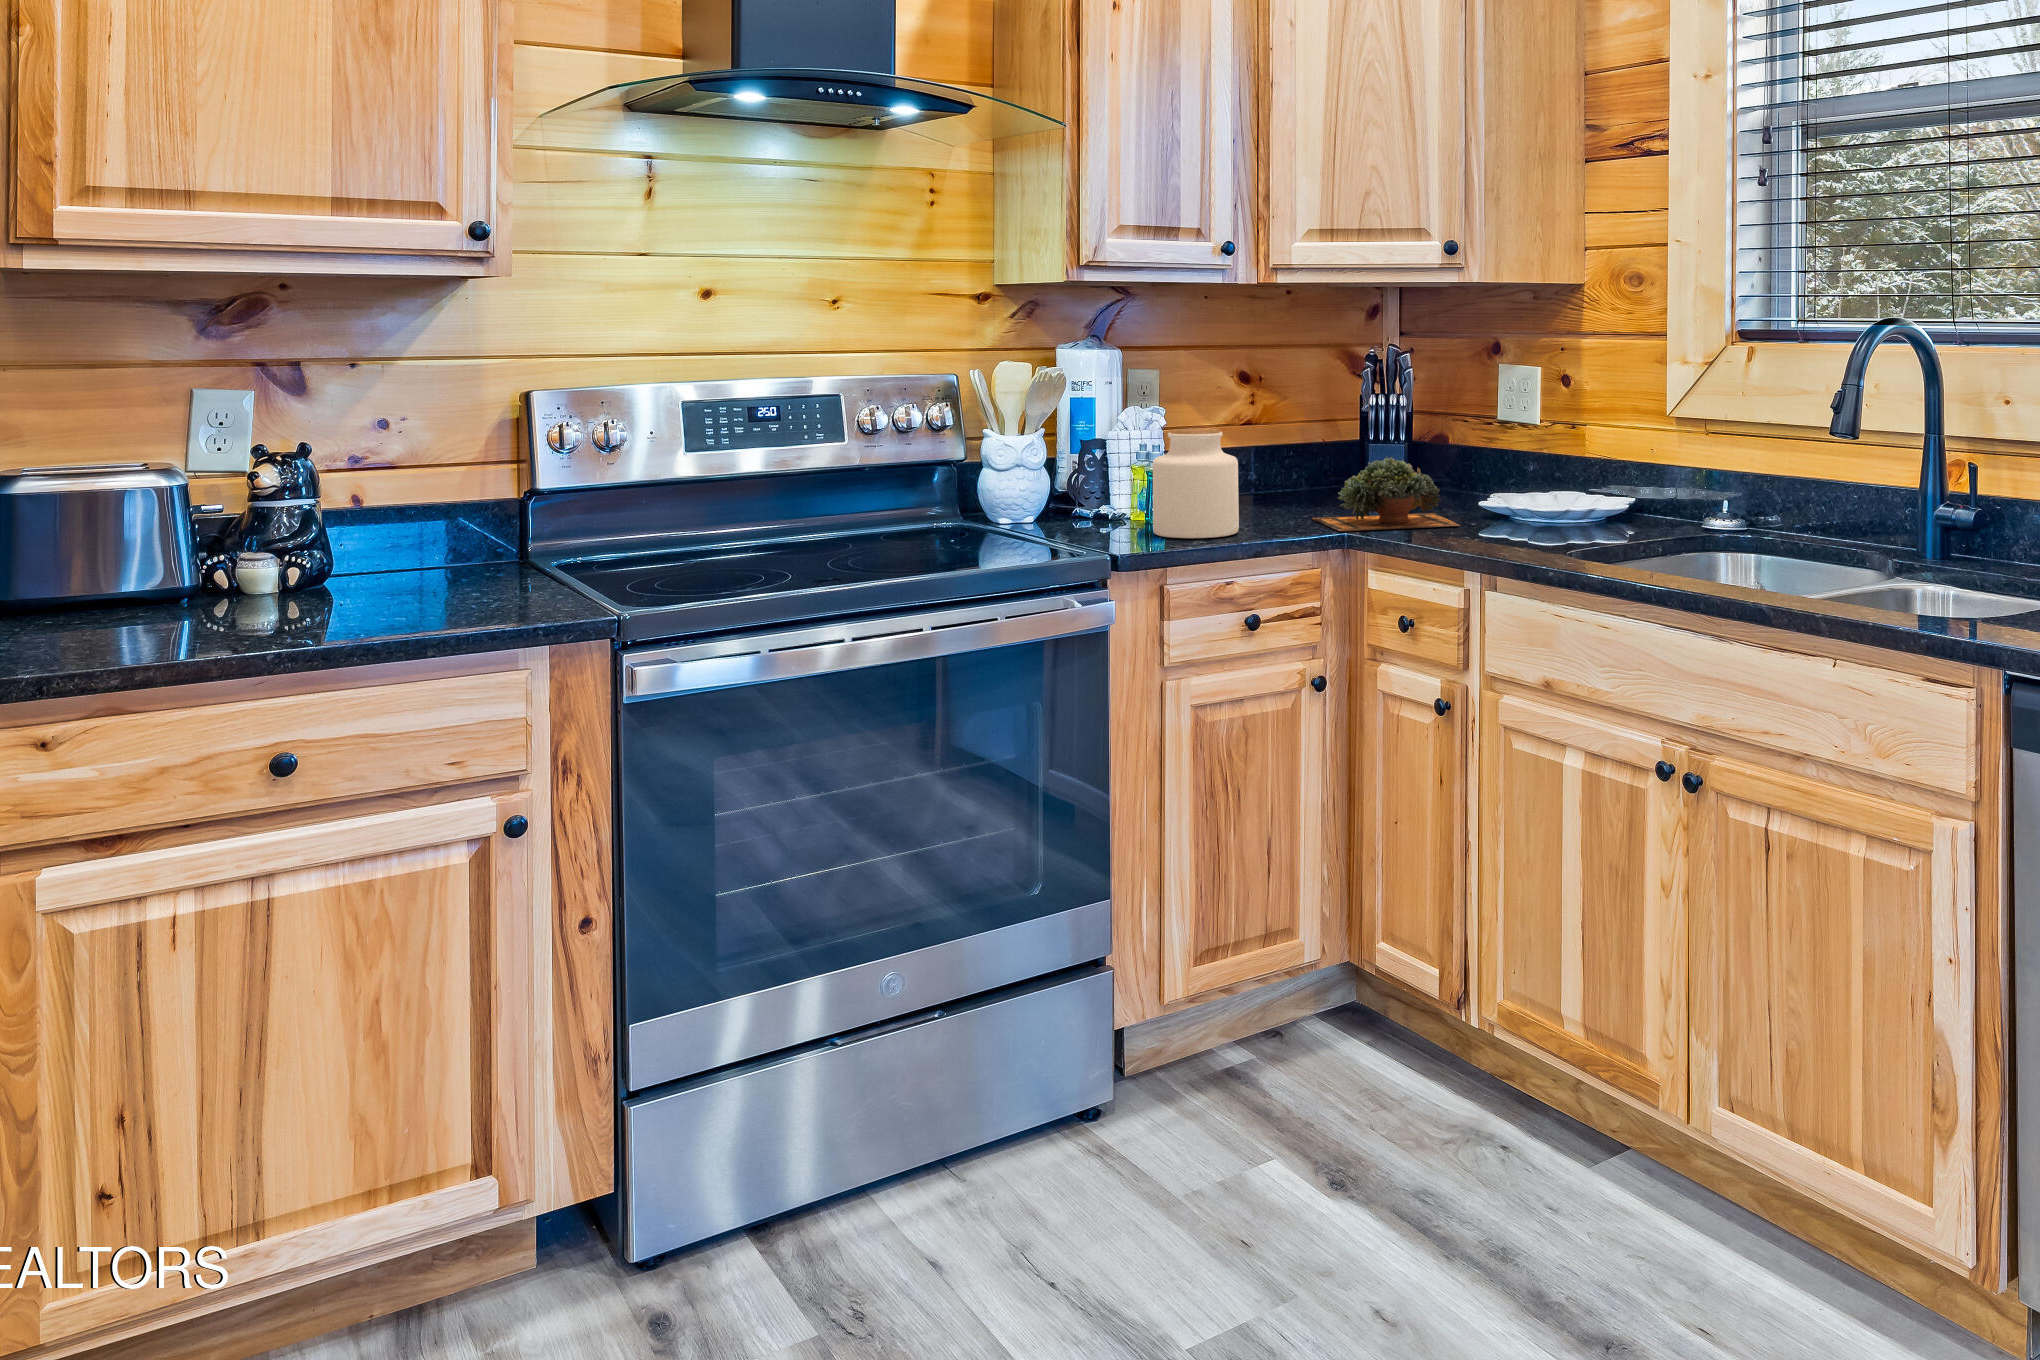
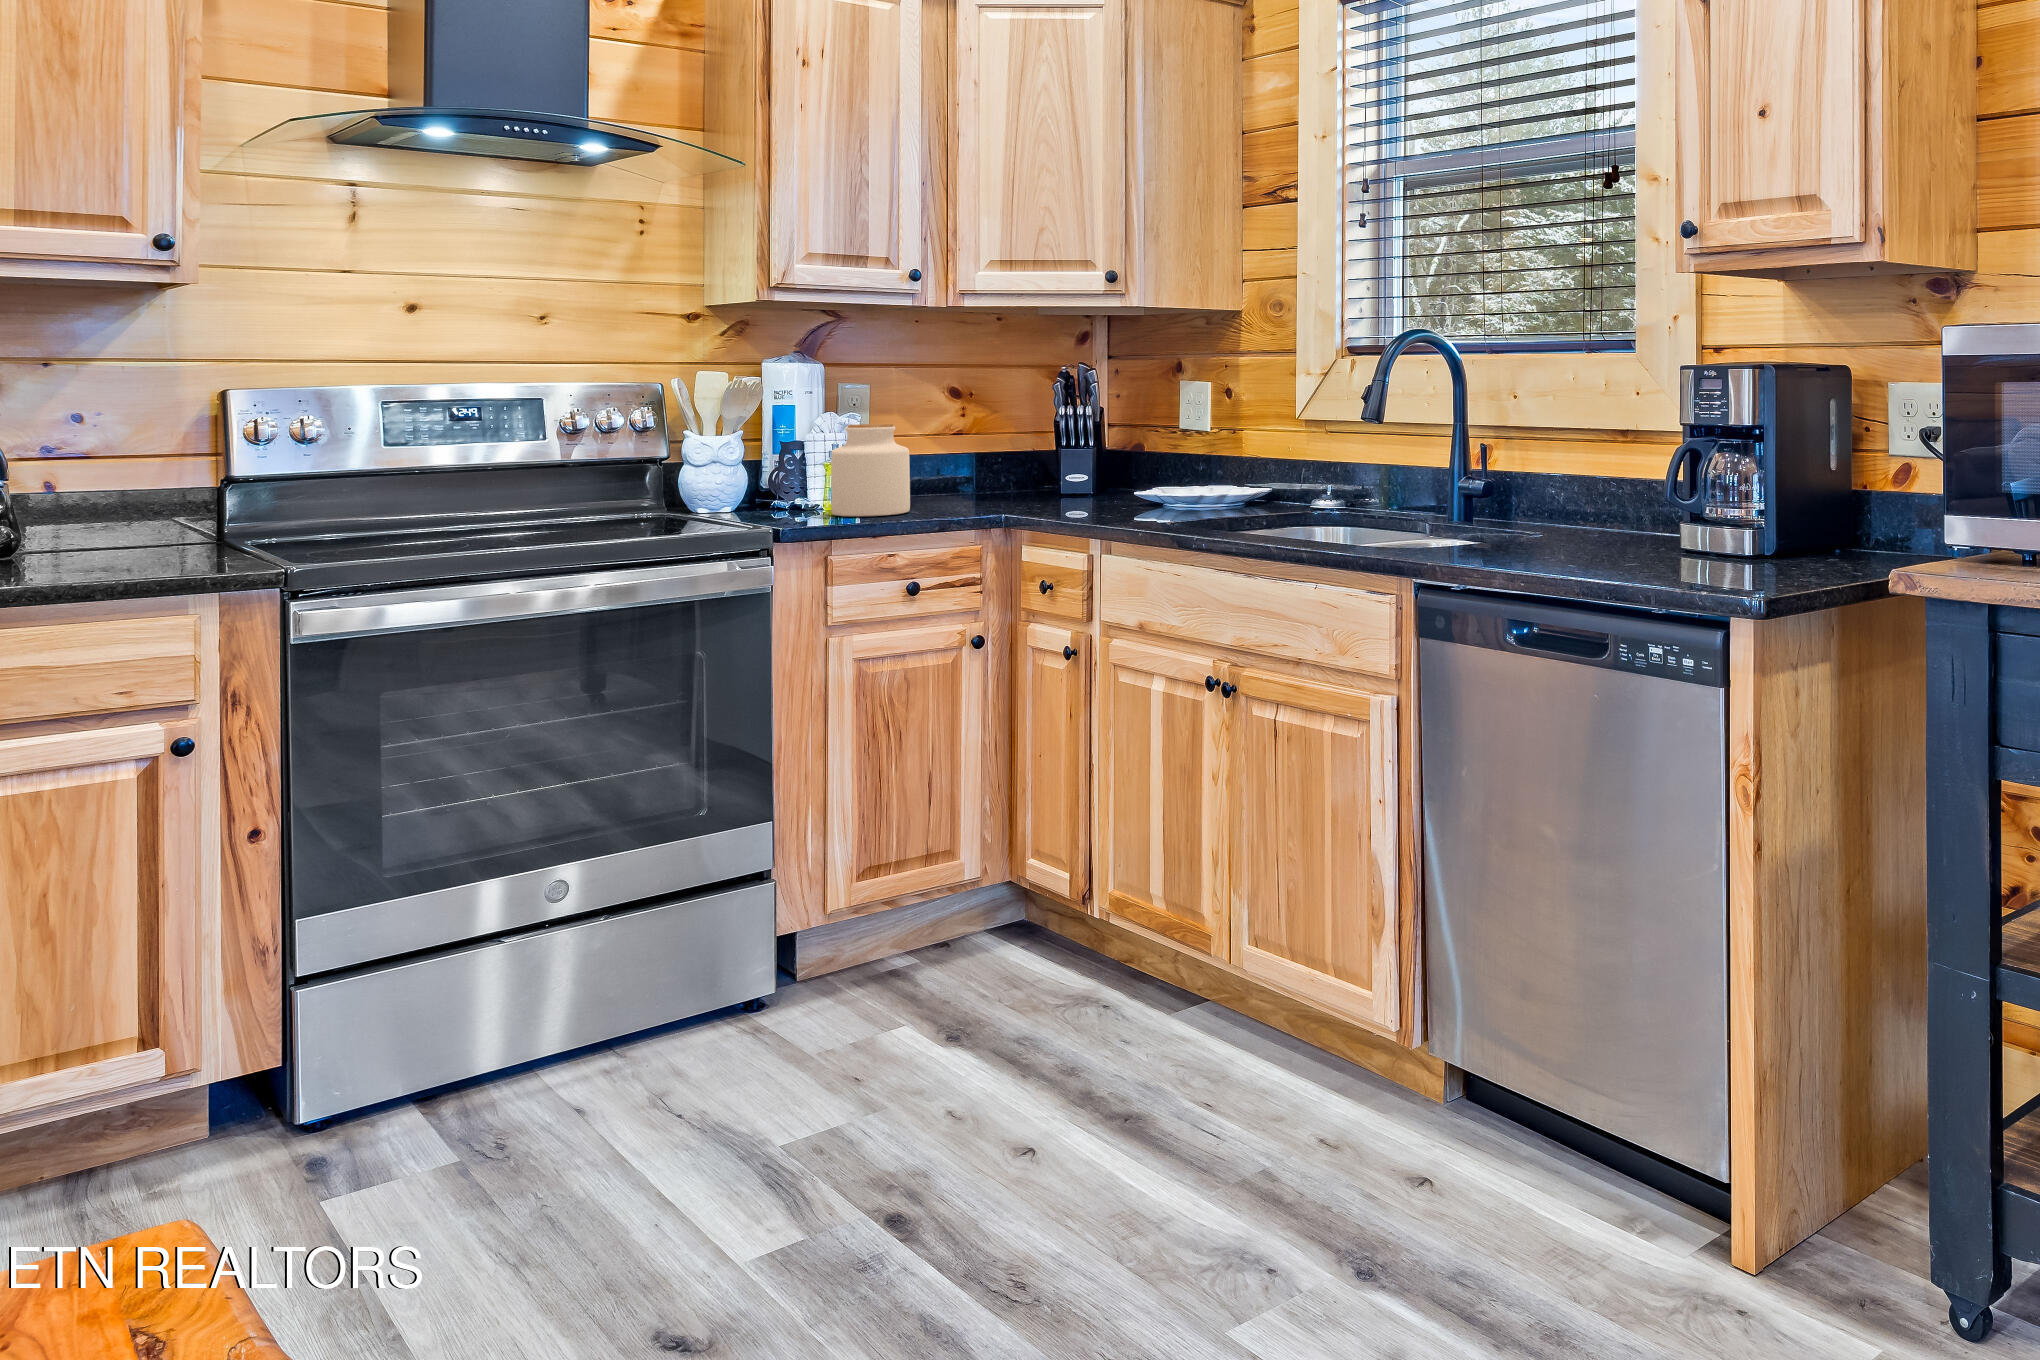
succulent plant: present [1312,457,1460,531] -> none [987,448,1110,510]

